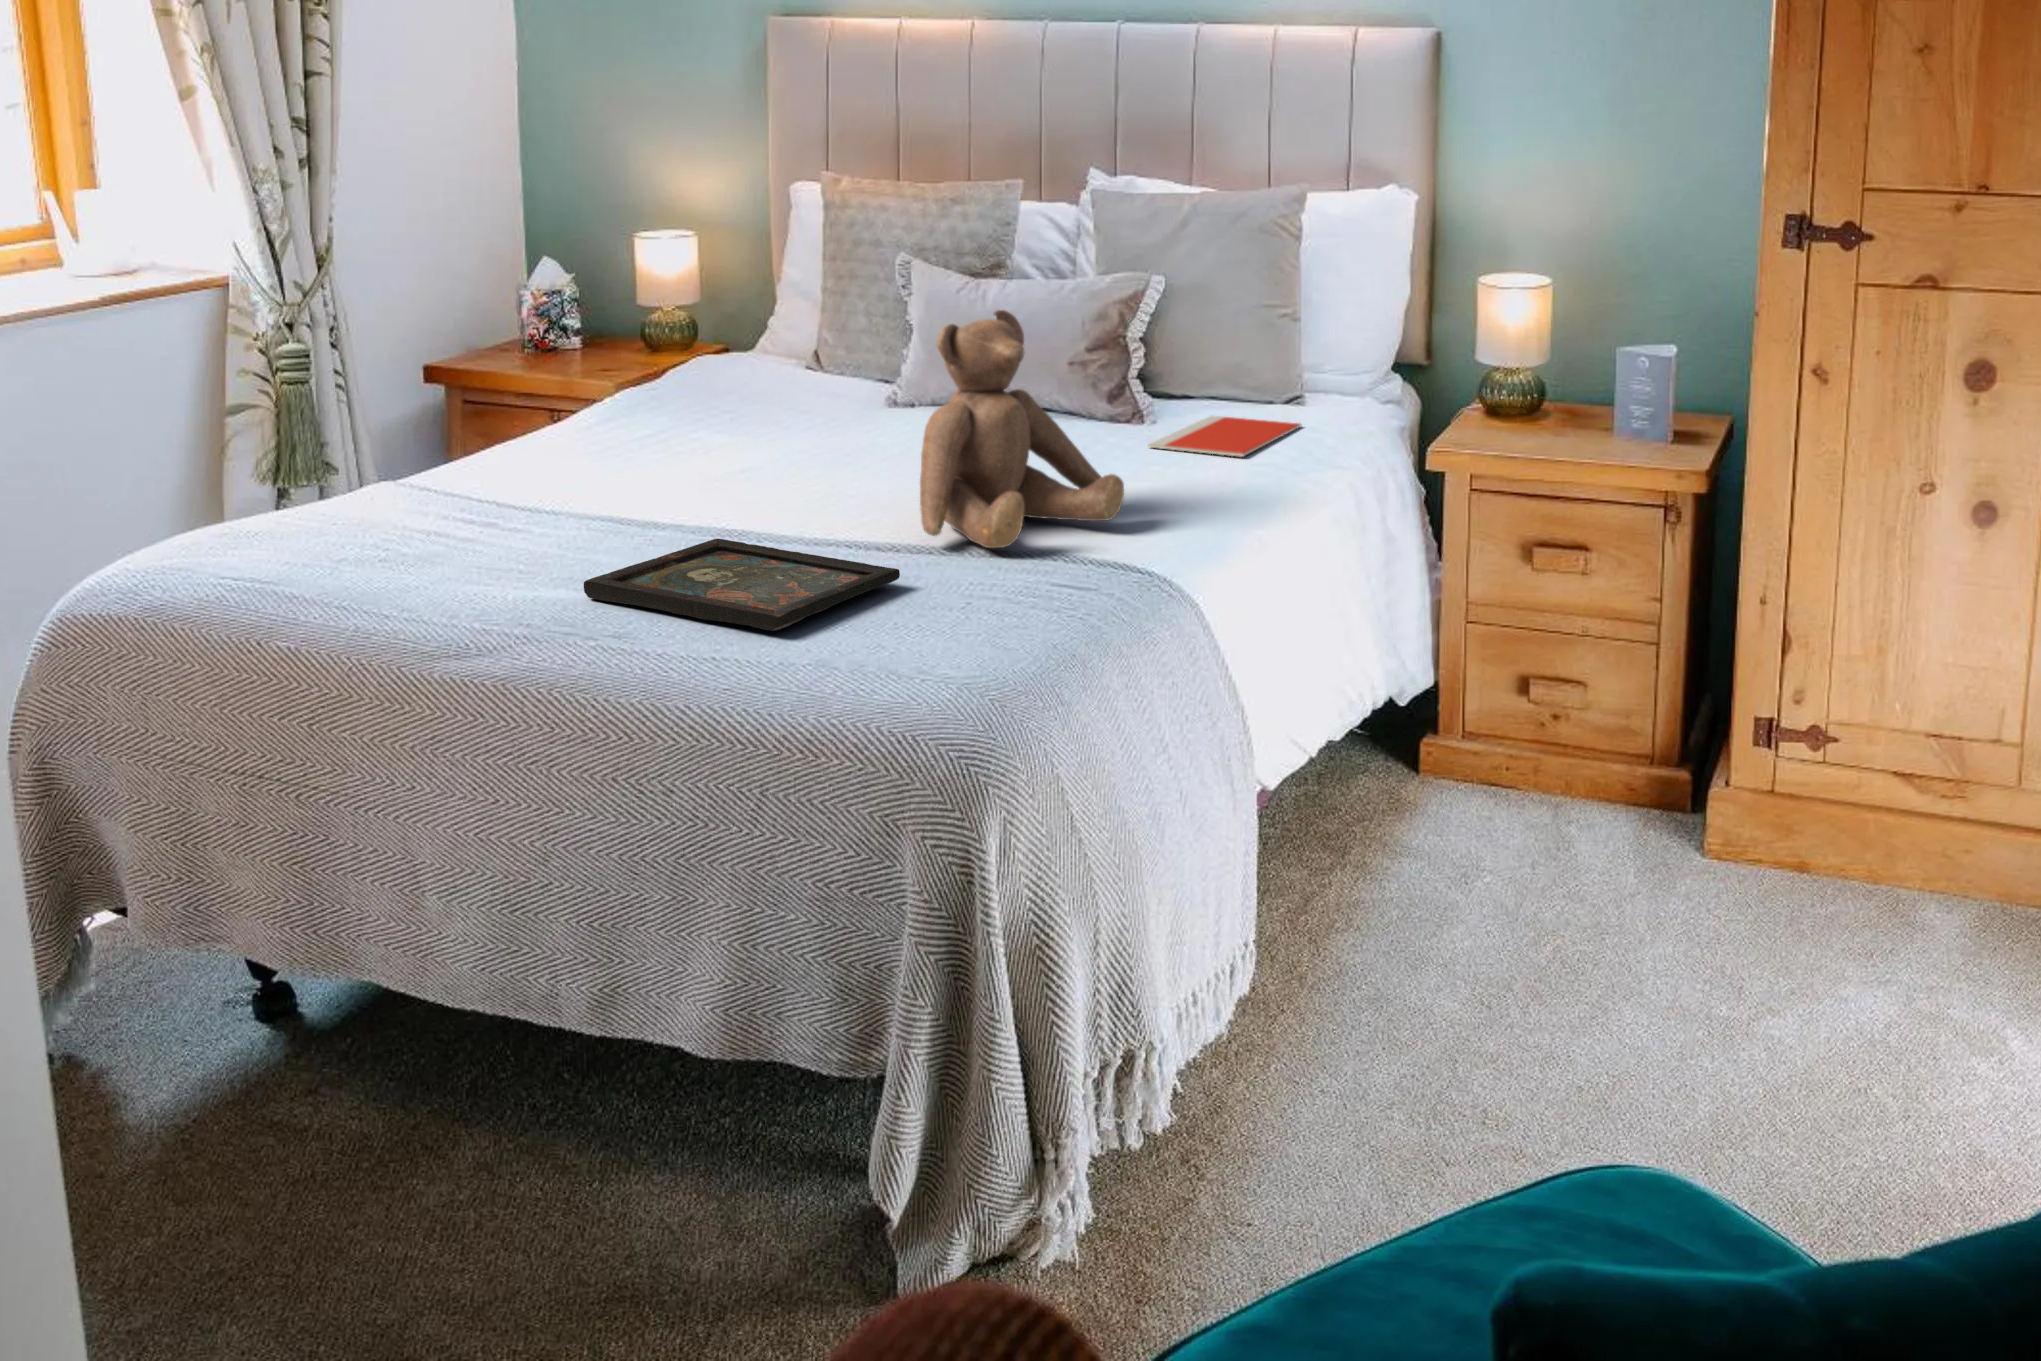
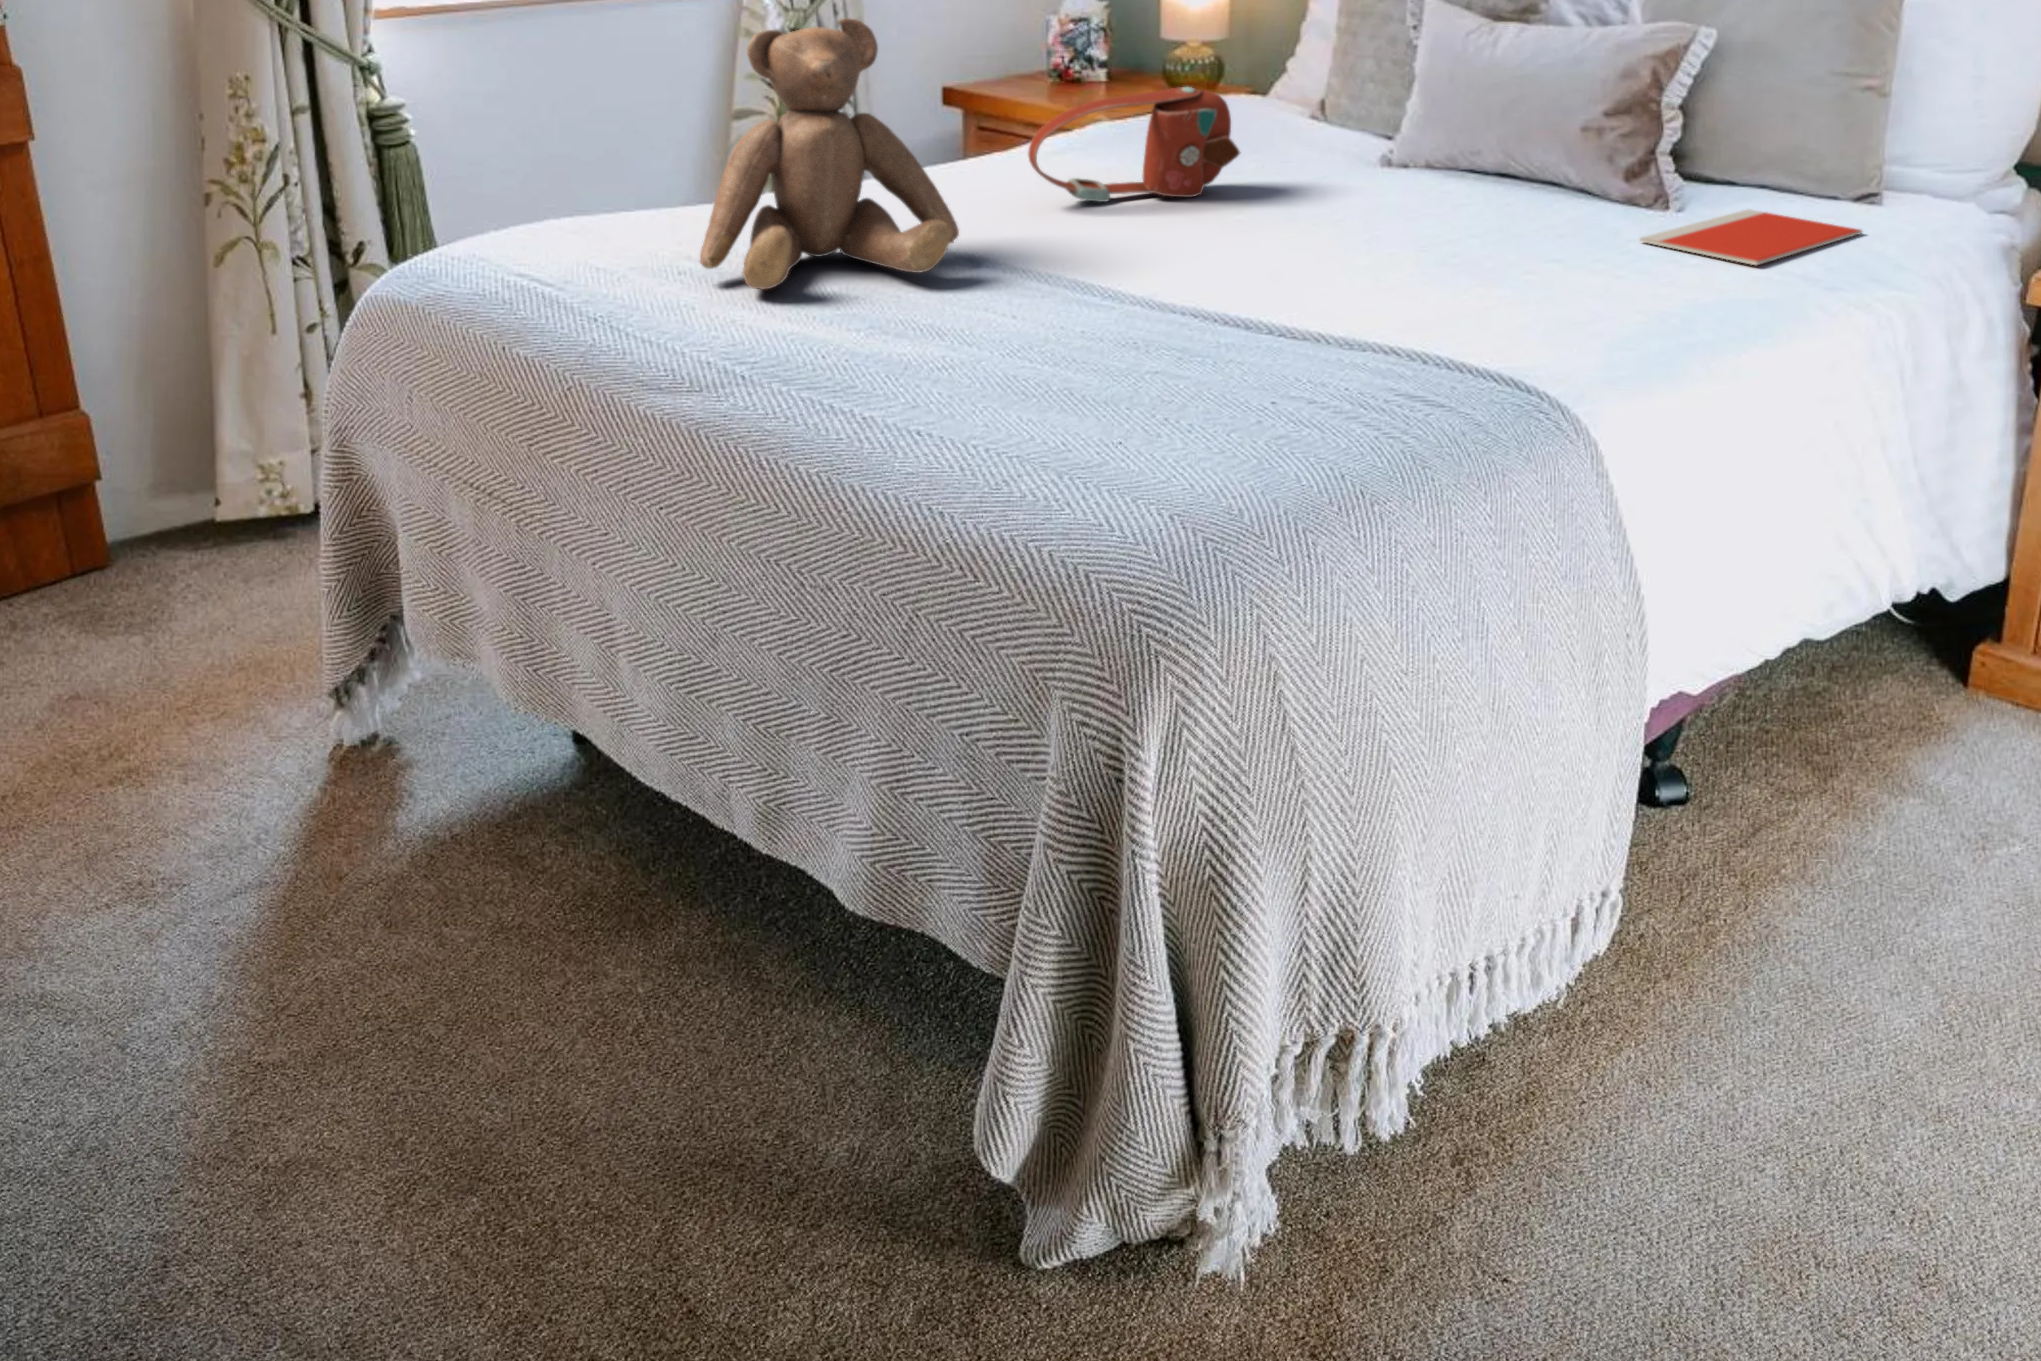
teddy bear: present [920,310,1124,548] -> present [700,18,959,289]
handbag: none [634,351,808,455] -> present [1028,87,1240,202]
tray: present [584,539,900,631] -> none [840,302,1201,425]

